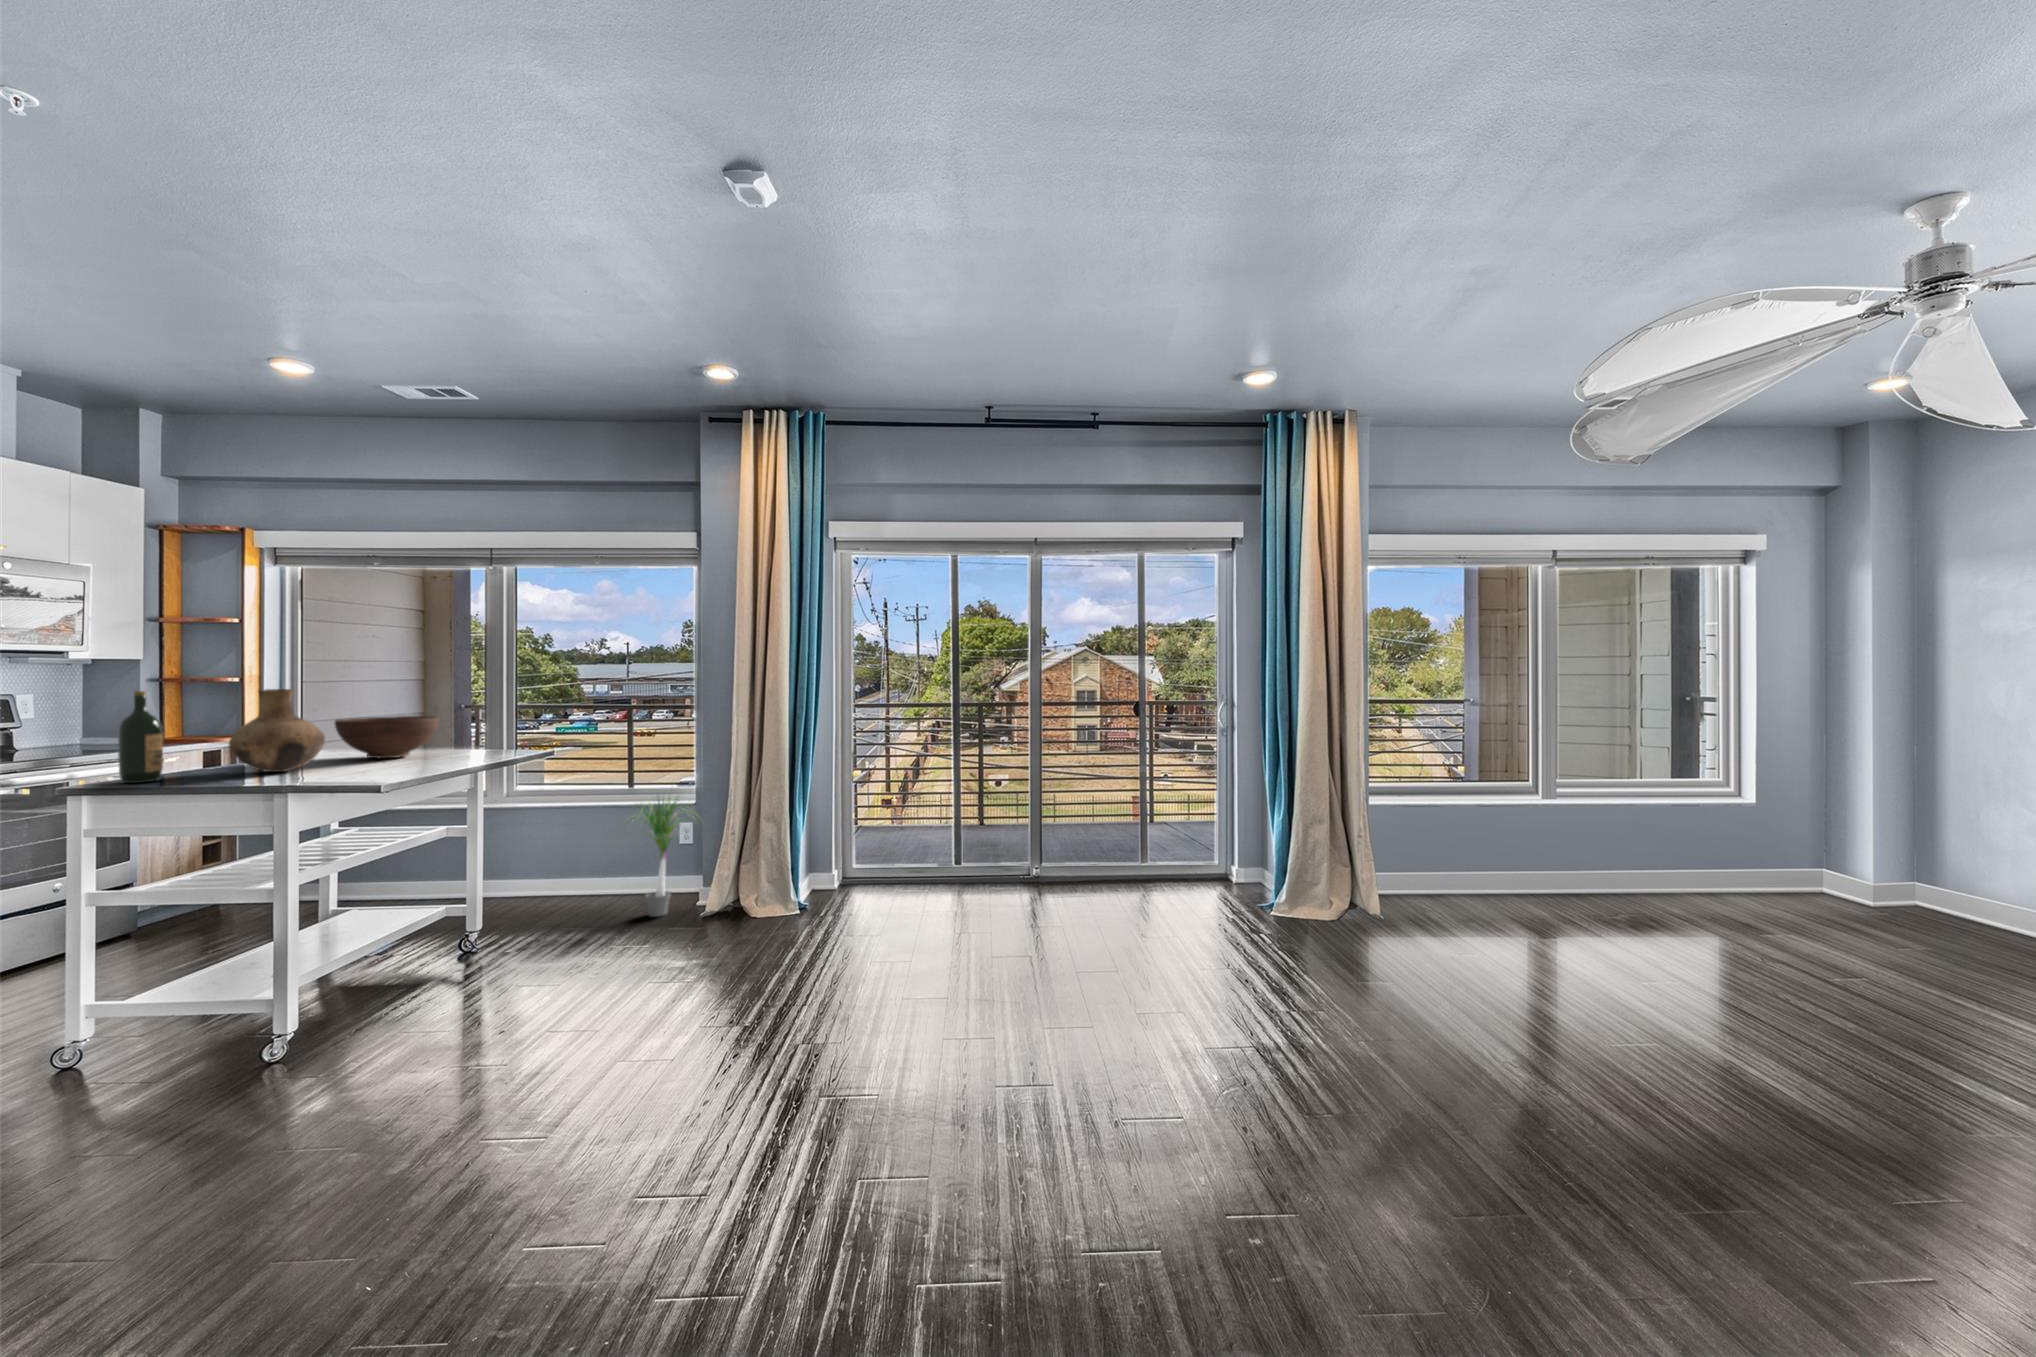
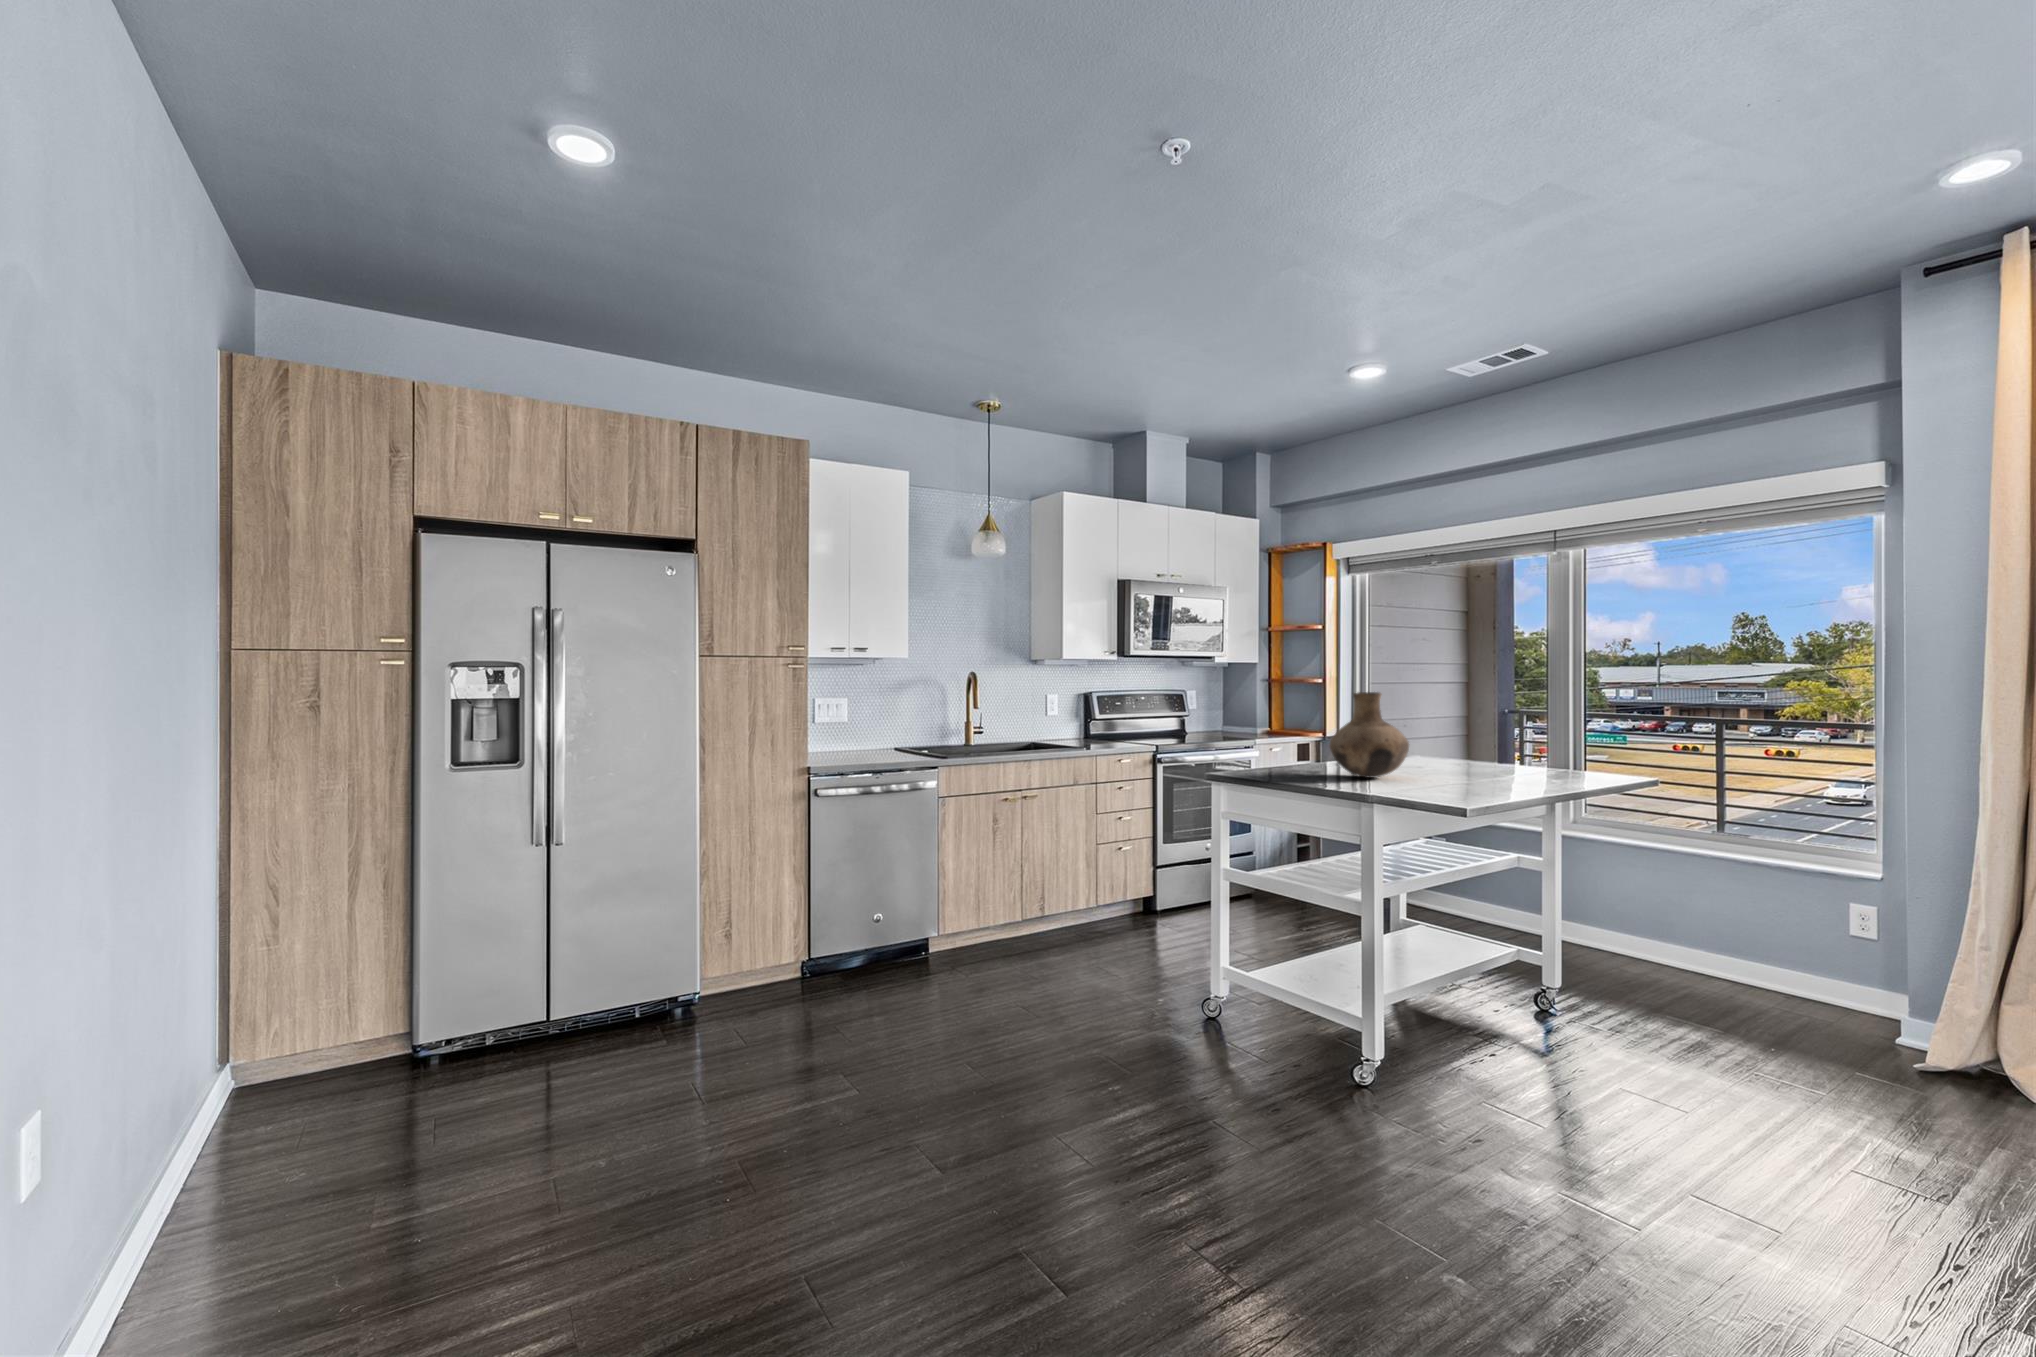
wine bottle: present [118,691,163,783] -> none [1252,692,1282,777]
fruit bowl: present [335,716,439,758] -> none [1414,724,1518,772]
potted plant: present [626,797,697,917] -> none [1742,837,1918,1039]

